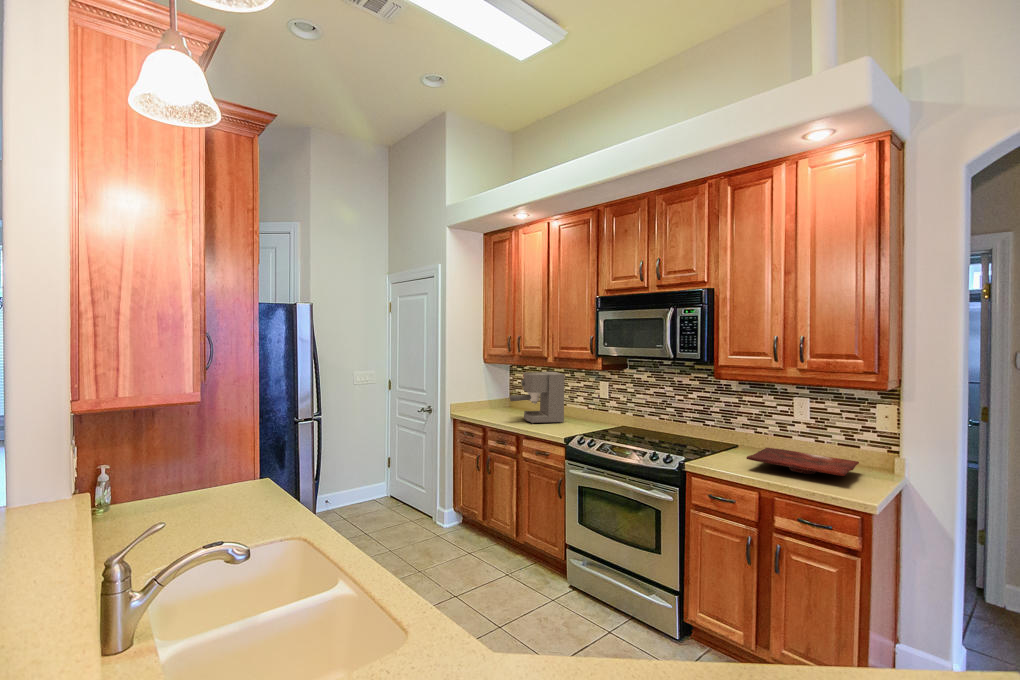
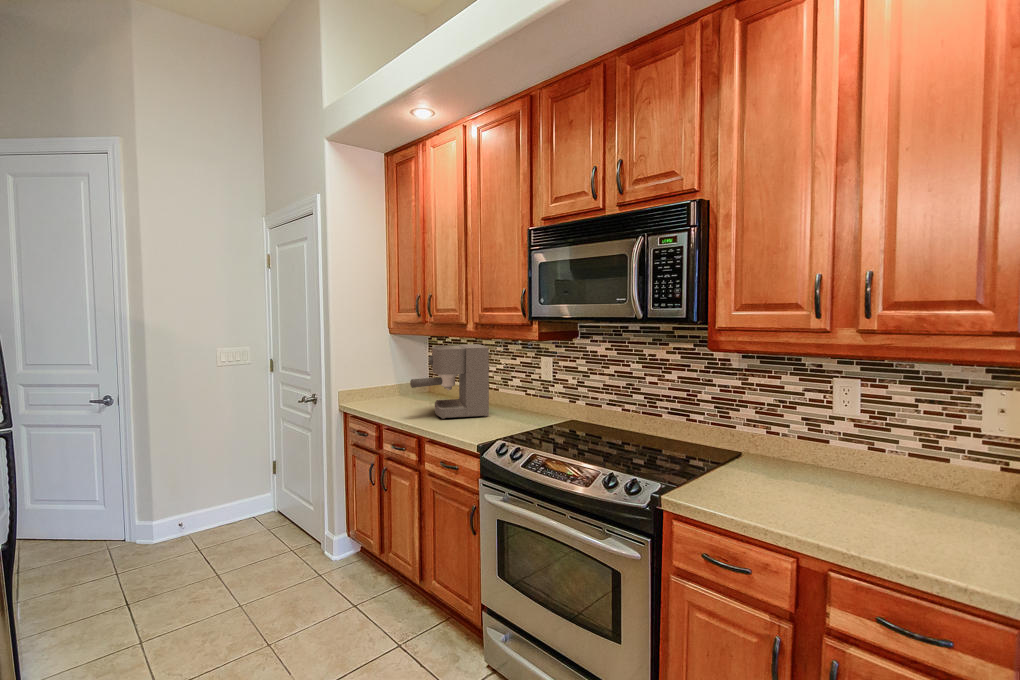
cutting board: present [746,448,859,476] -> none [768,463,967,533]

